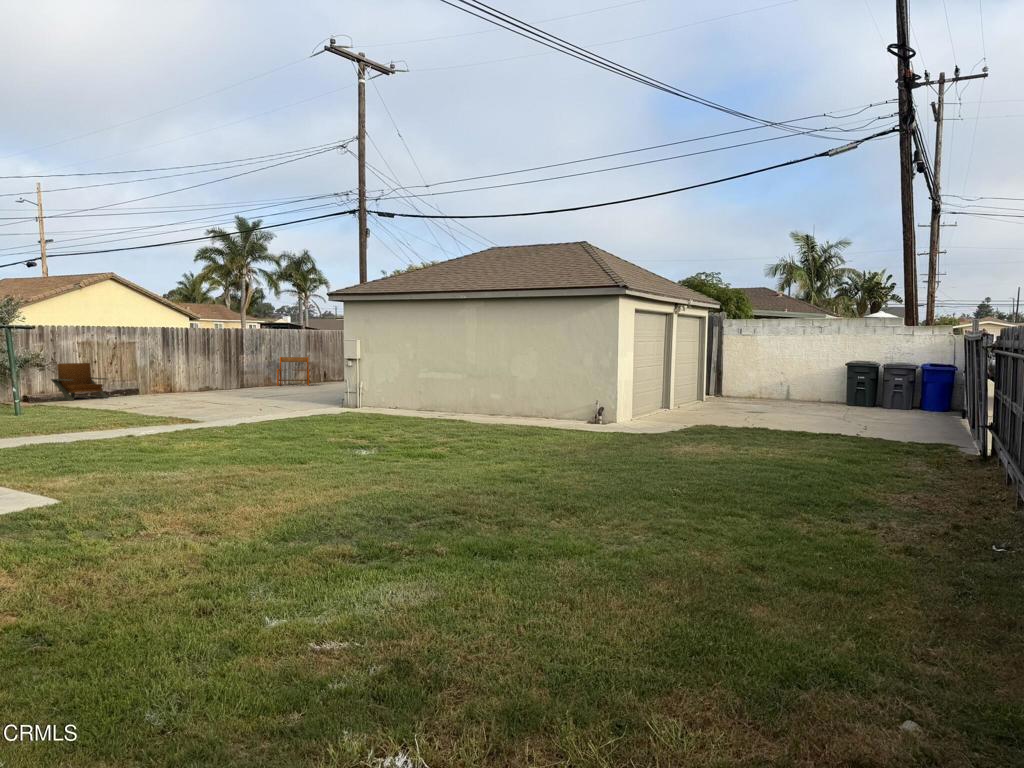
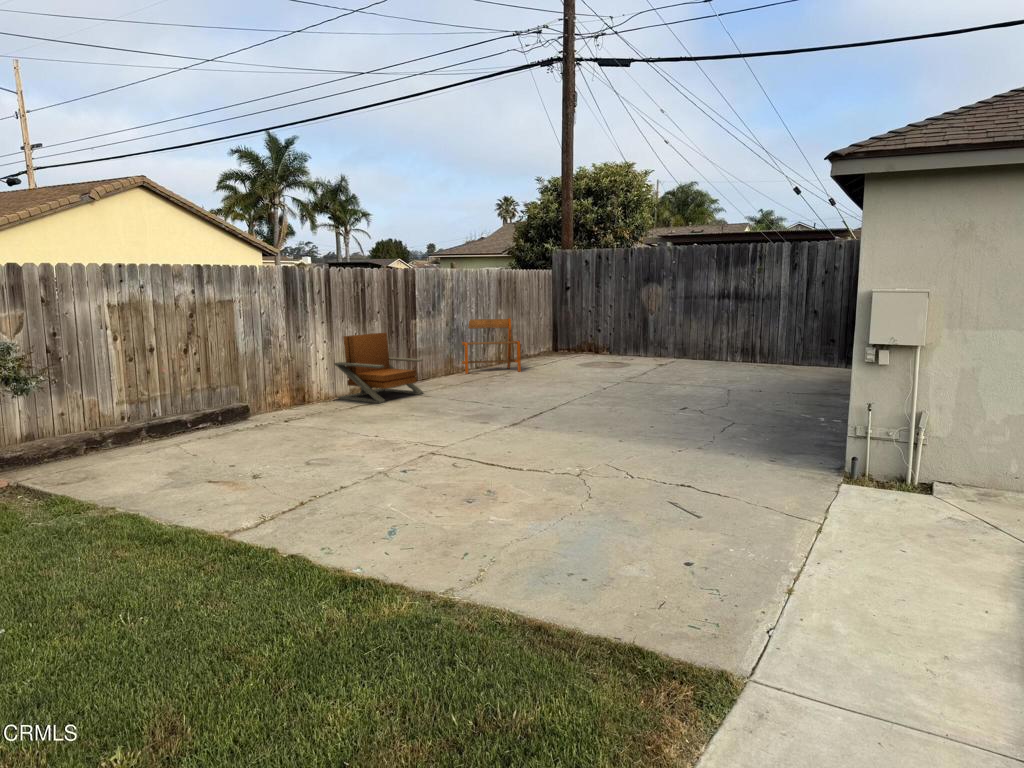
lounge chair: present [51,363,108,401] -> present [334,333,423,403]

